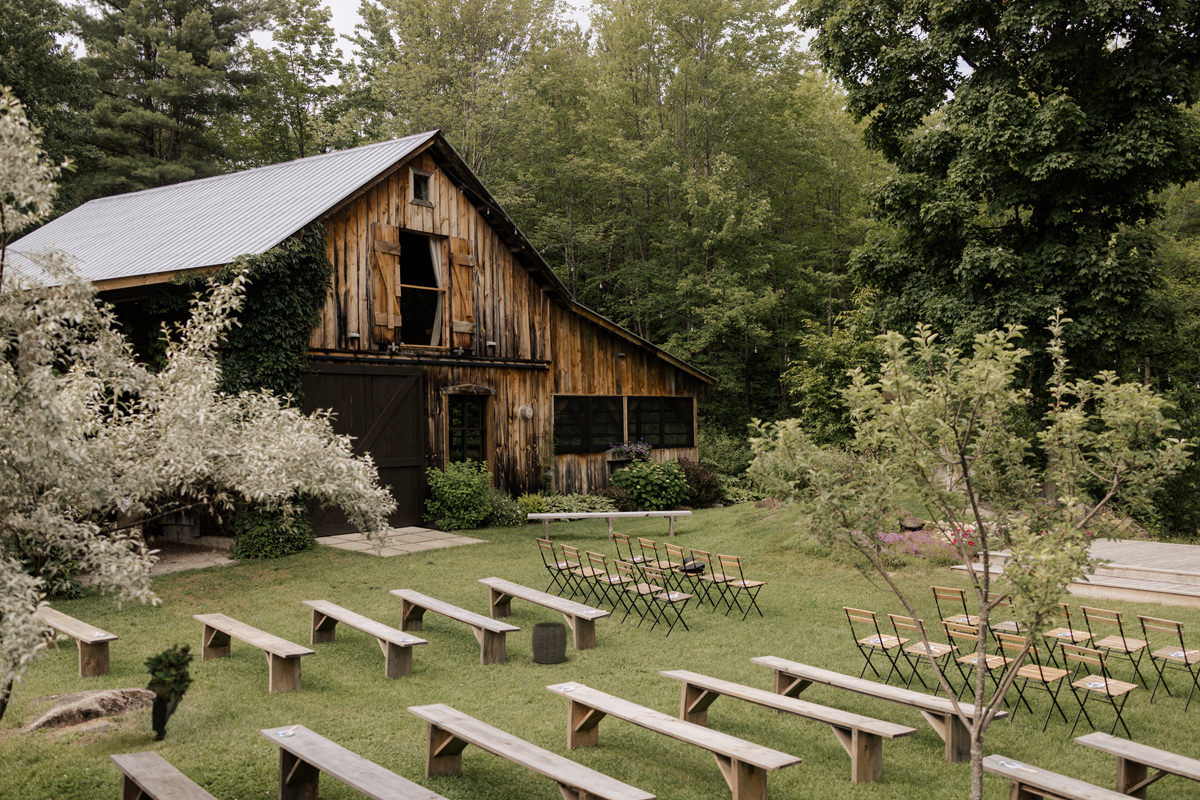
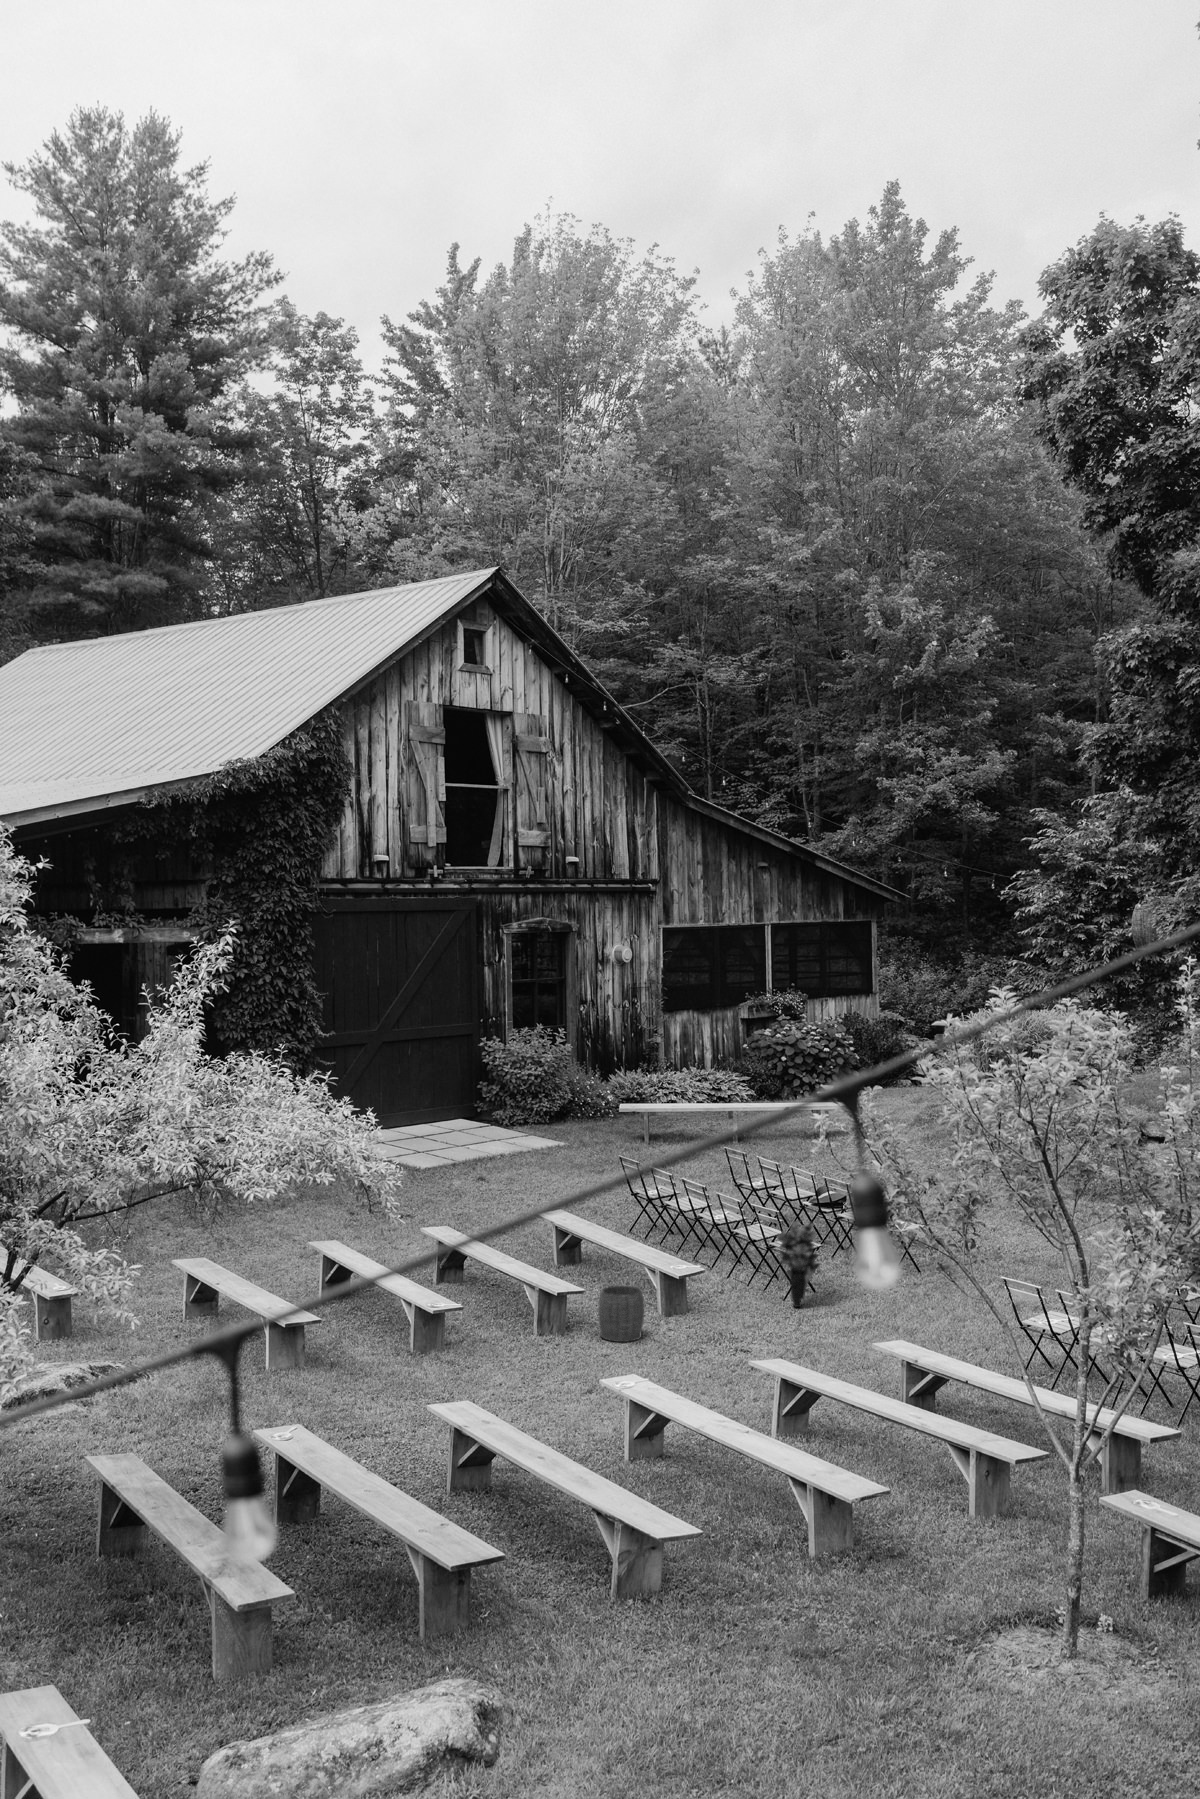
potted plant: present [143,643,195,738] -> present [777,1222,820,1307]

